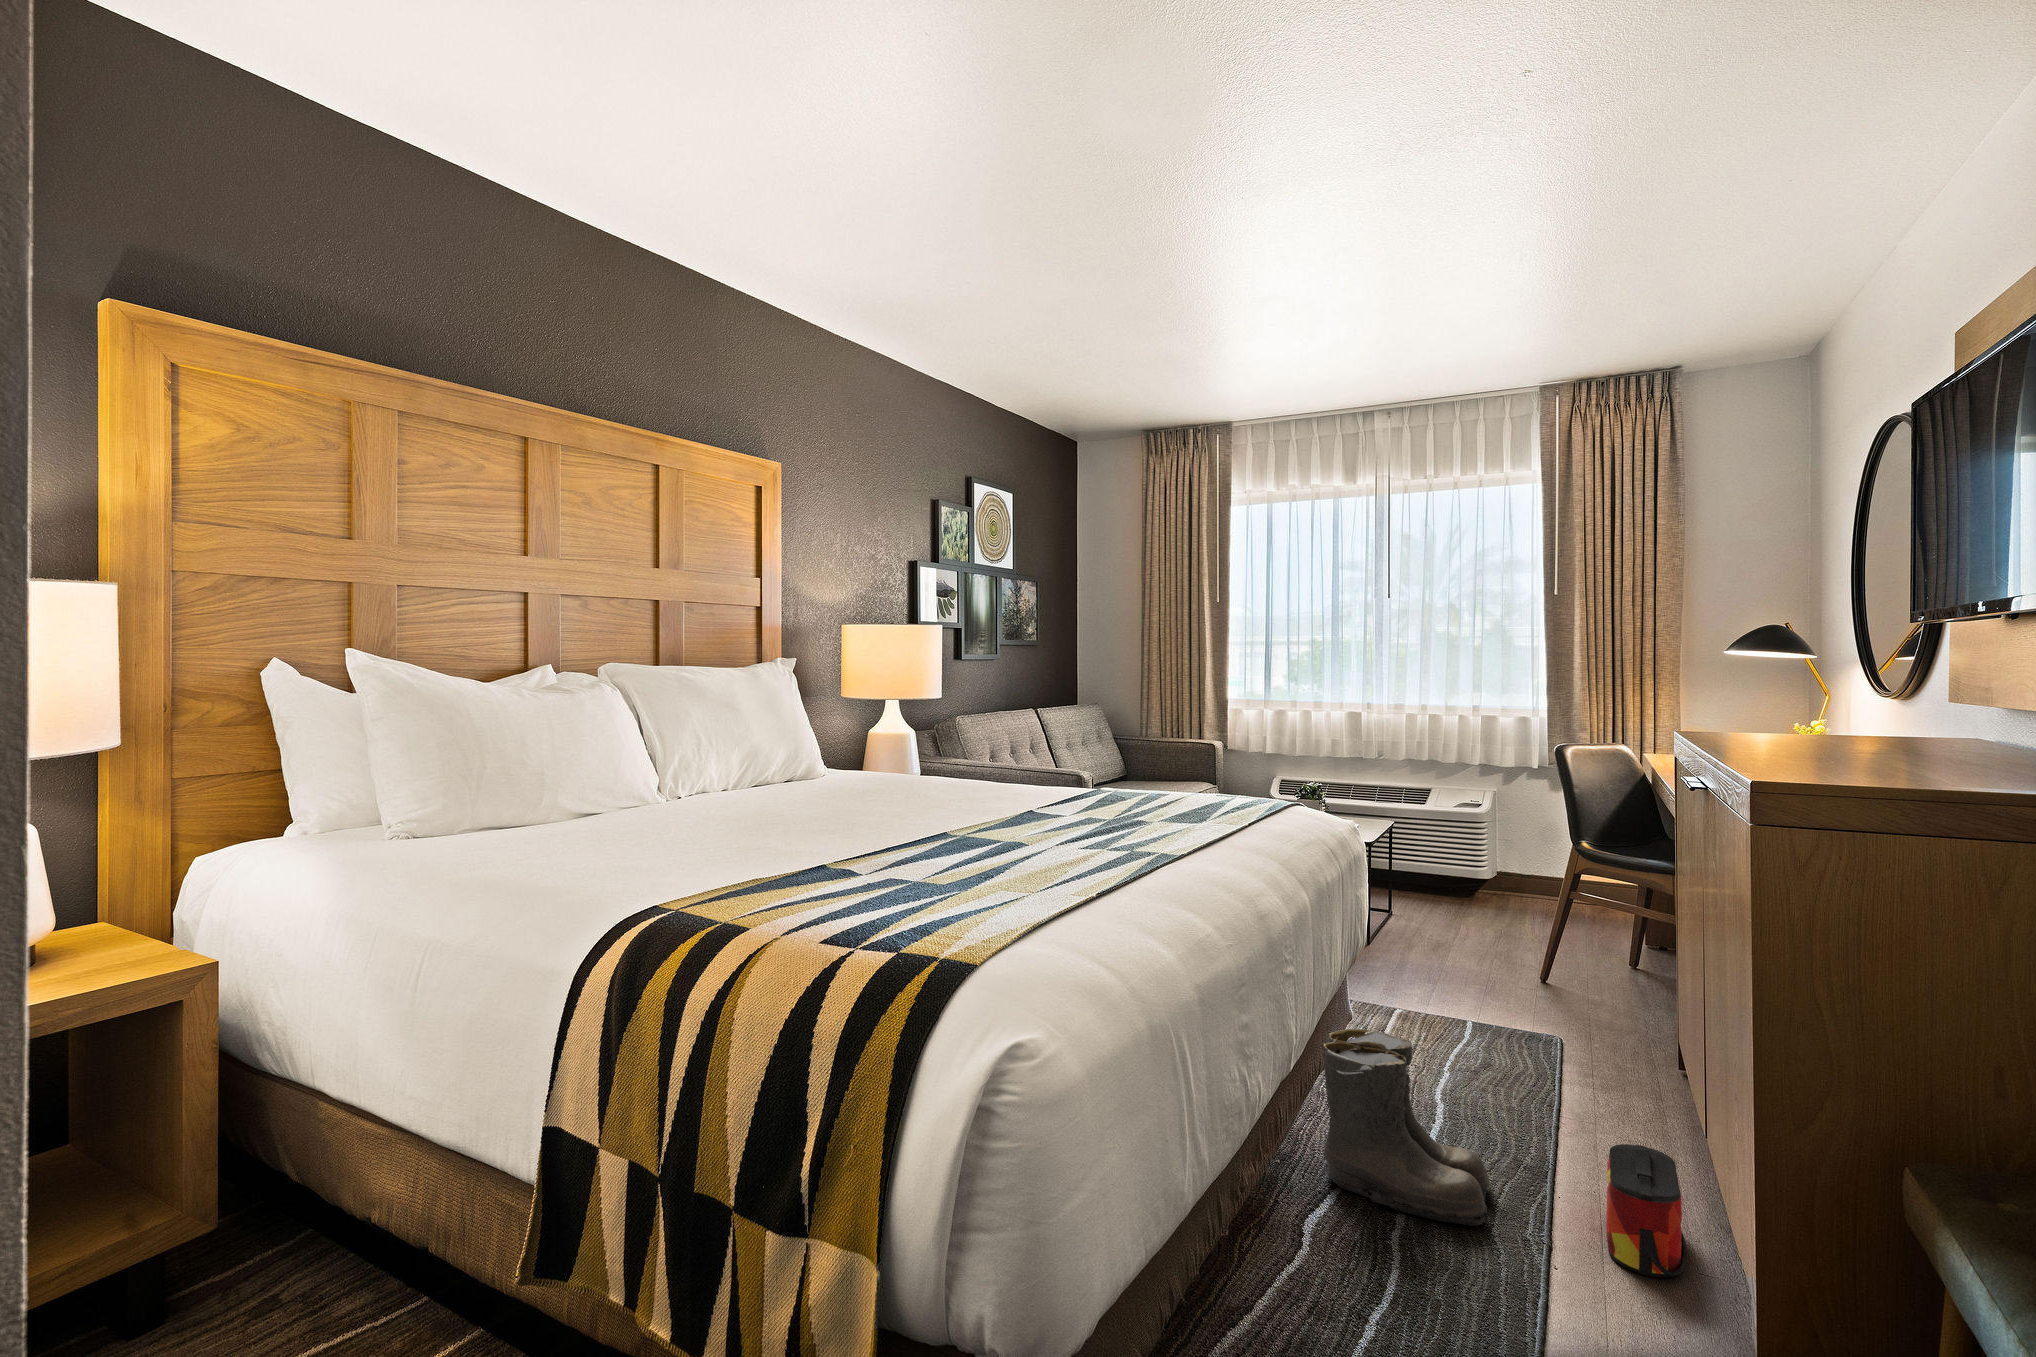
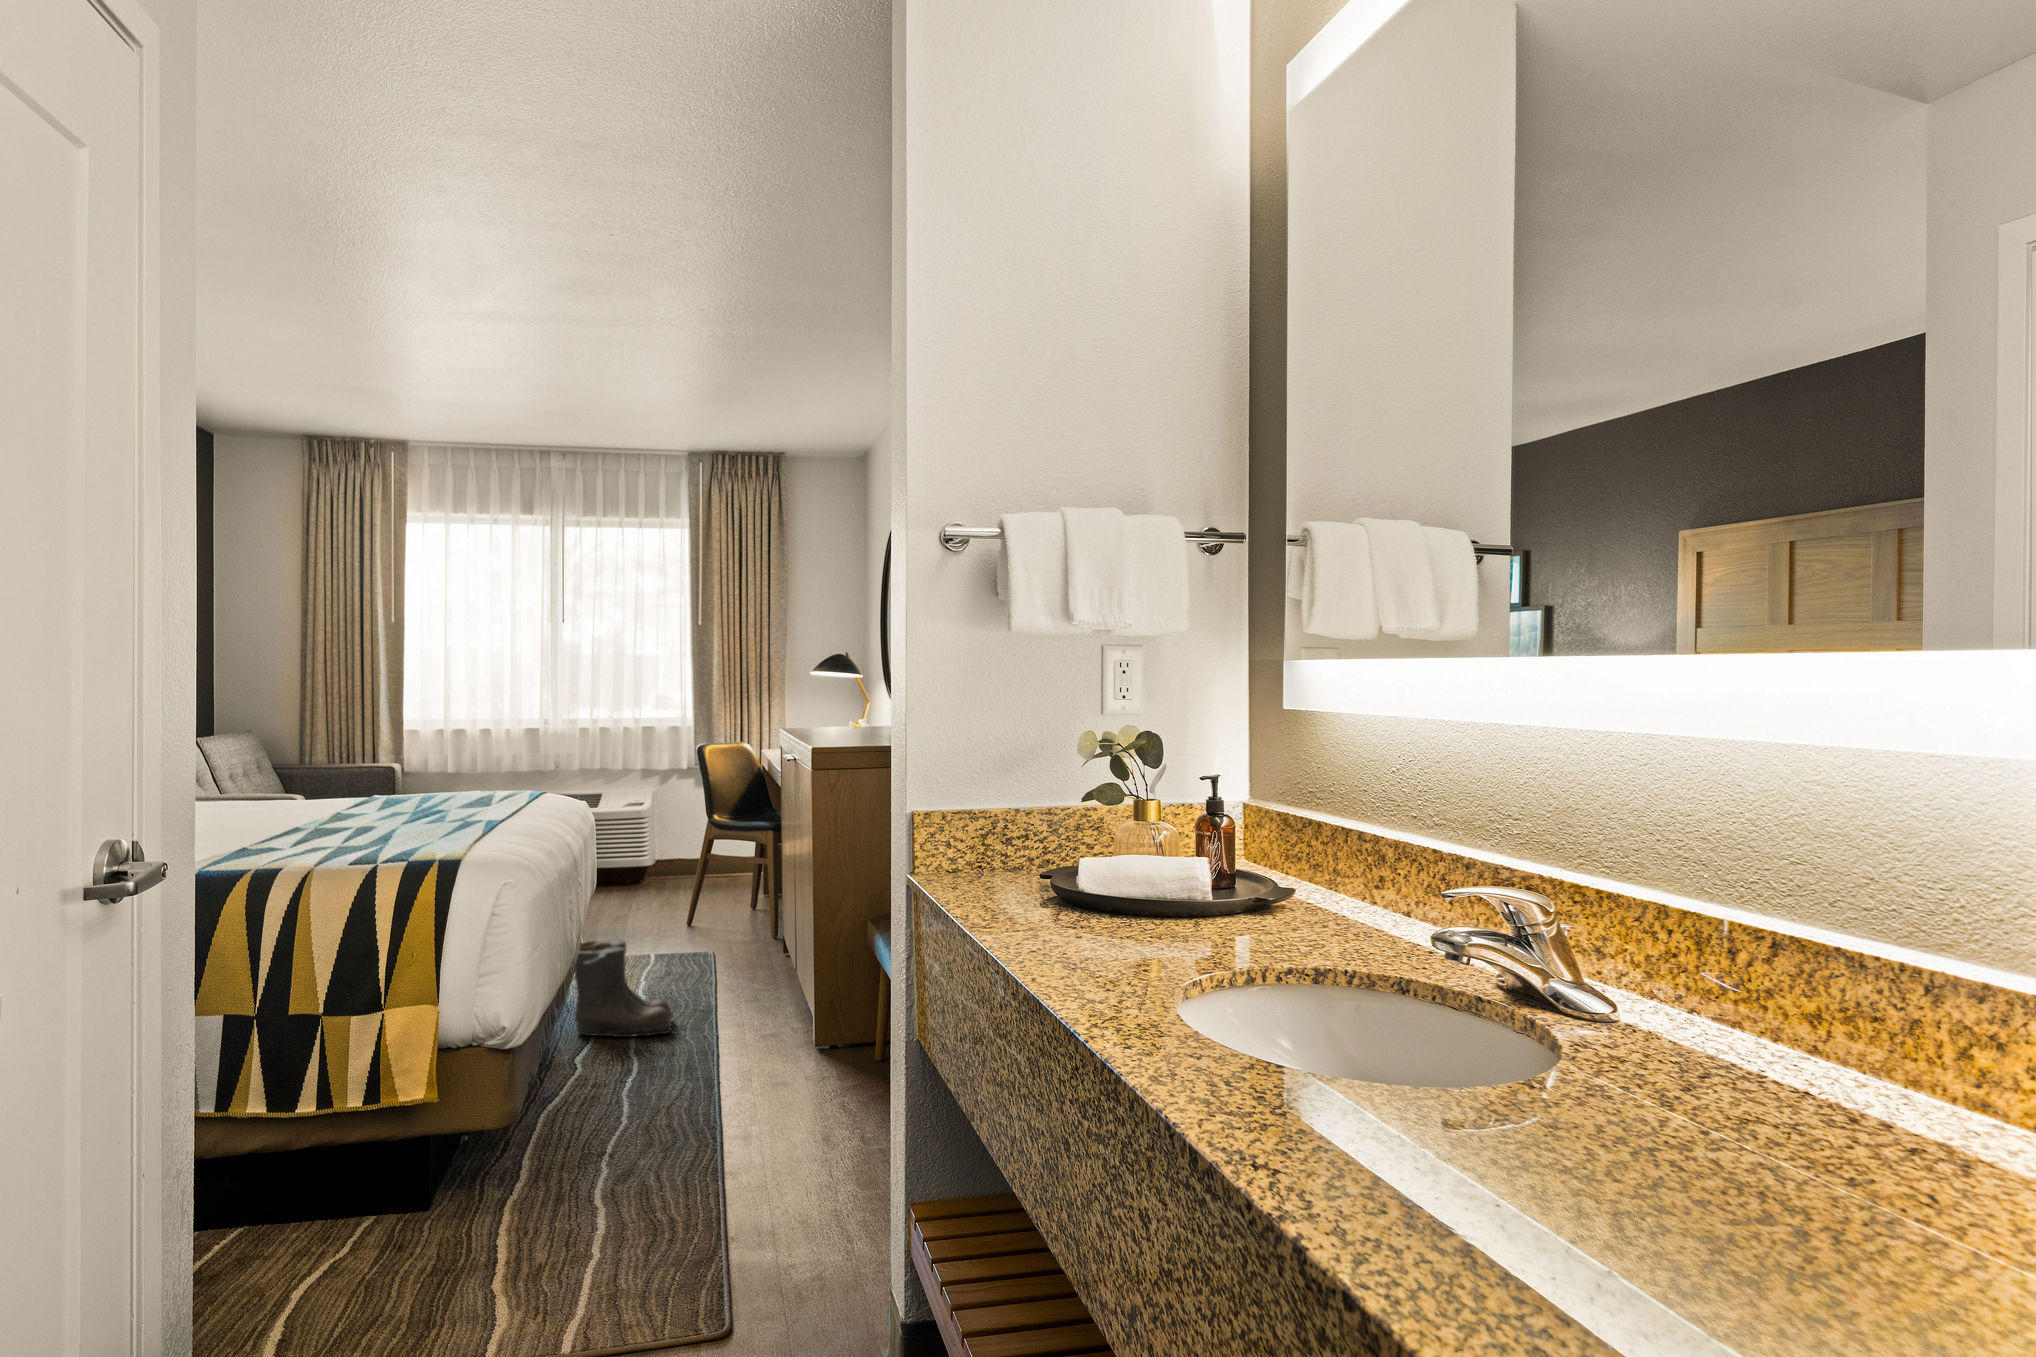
bag: present [1606,1144,1686,1277] -> none [735,974,773,1032]

